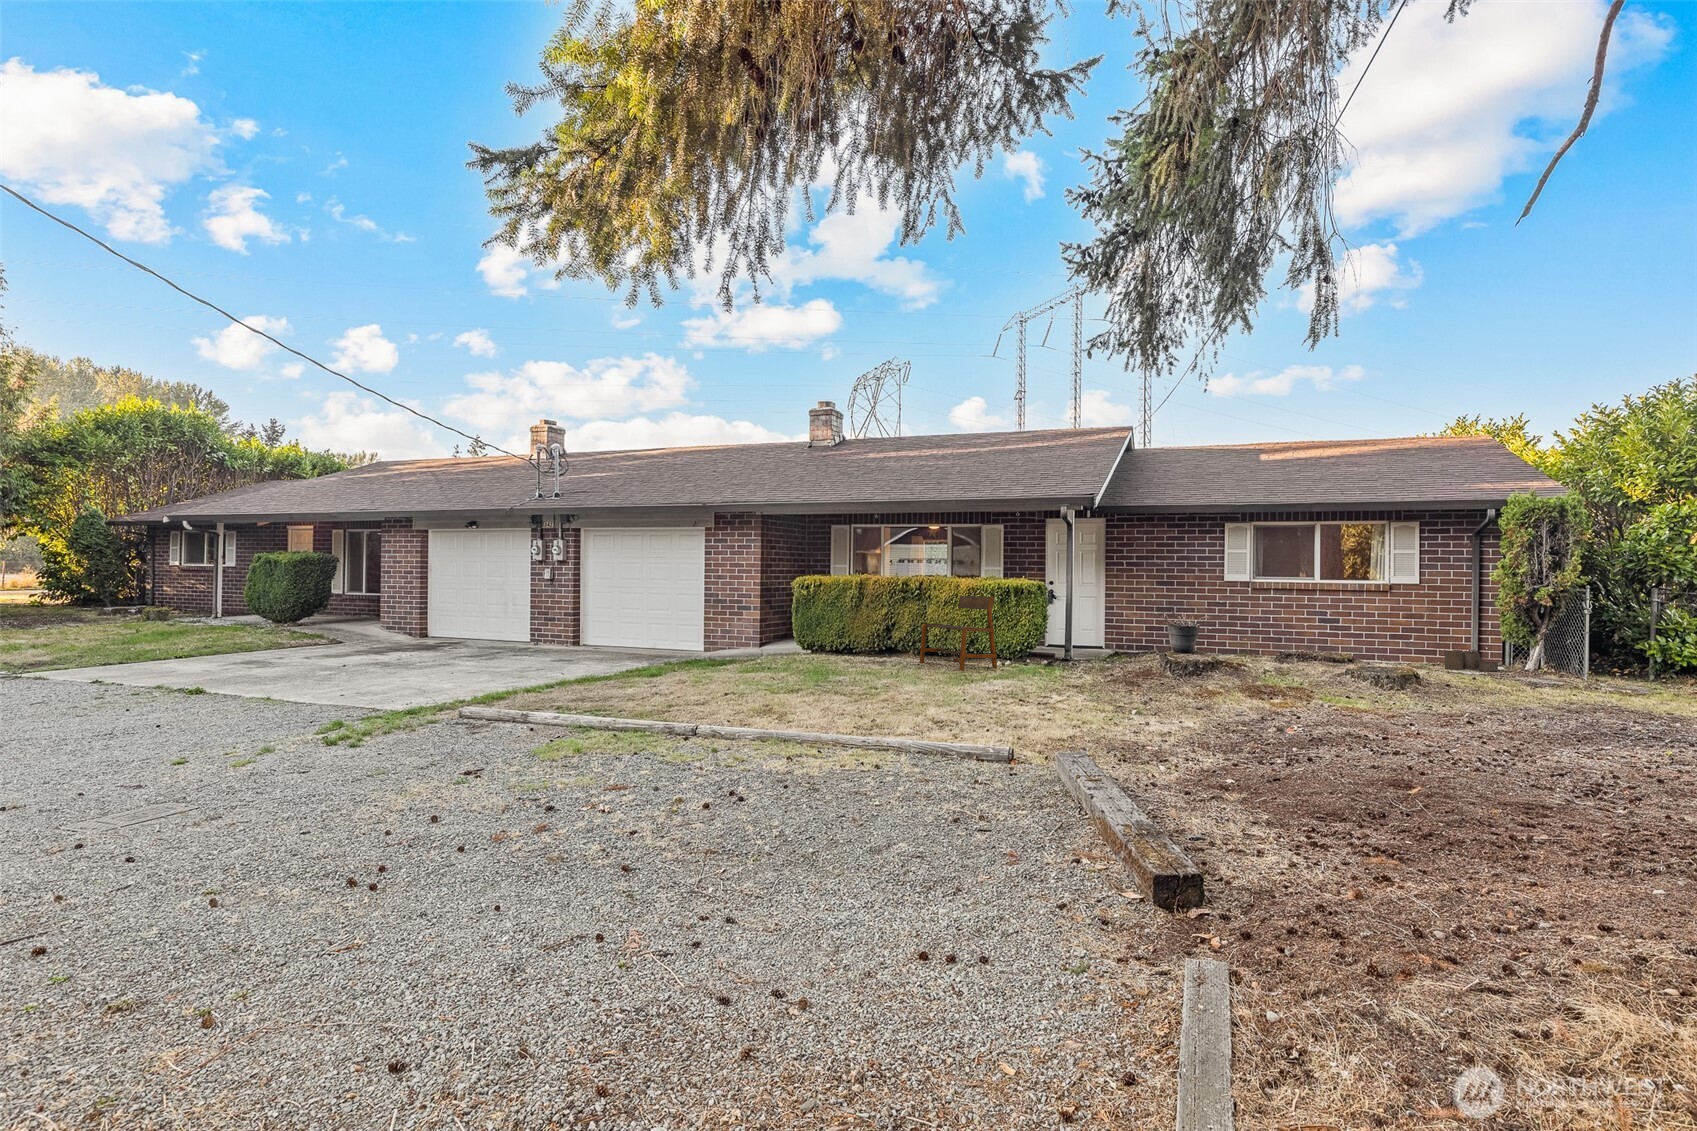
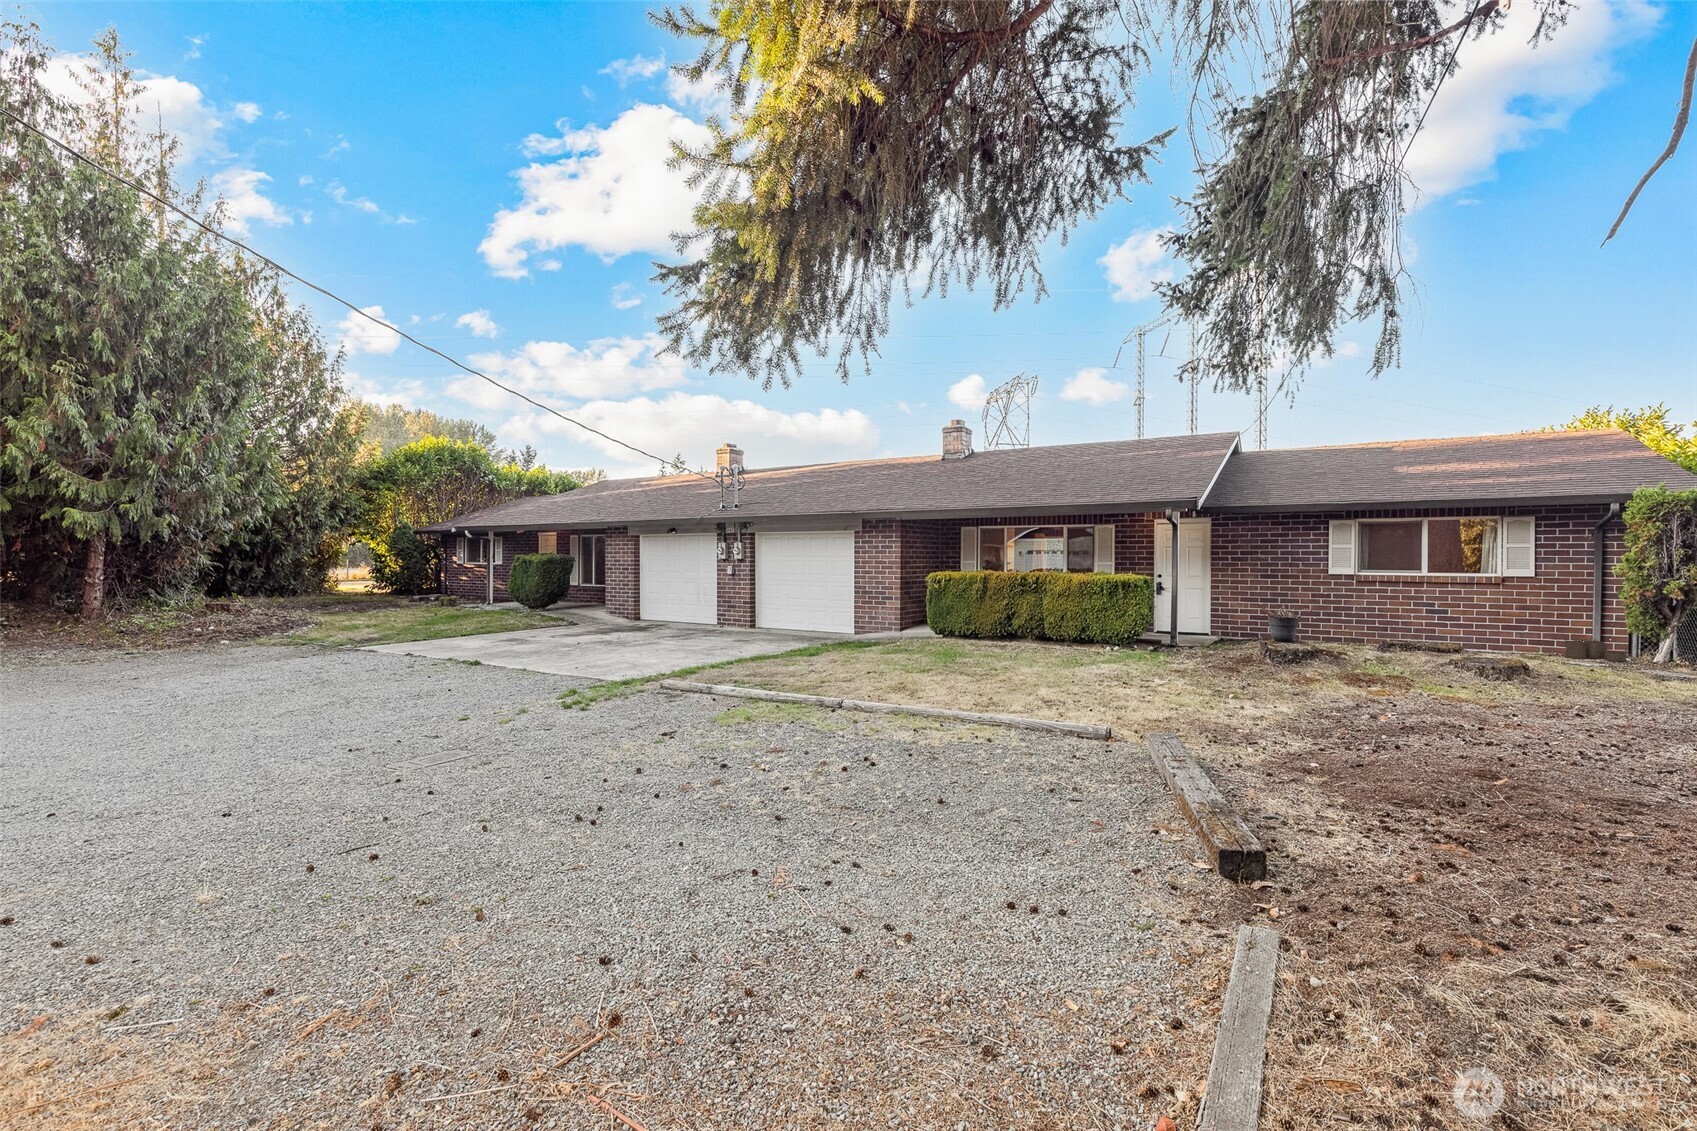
bench: present [920,596,997,670] -> none [1034,587,1104,654]

